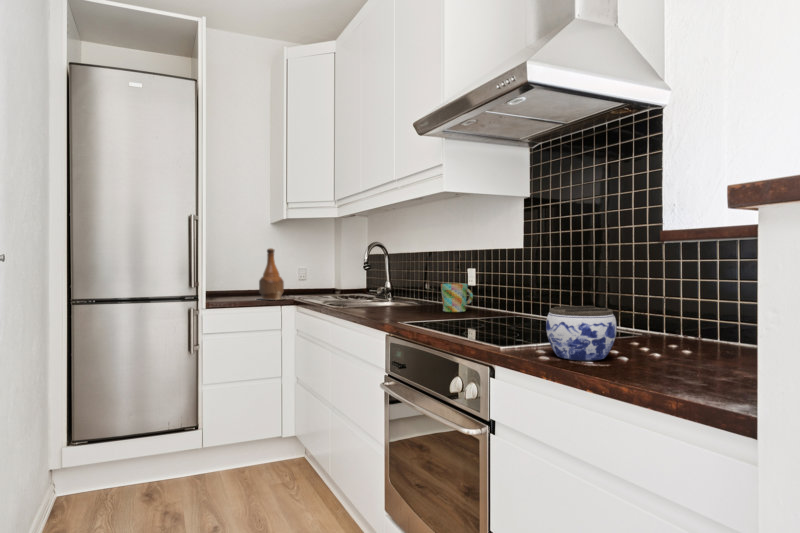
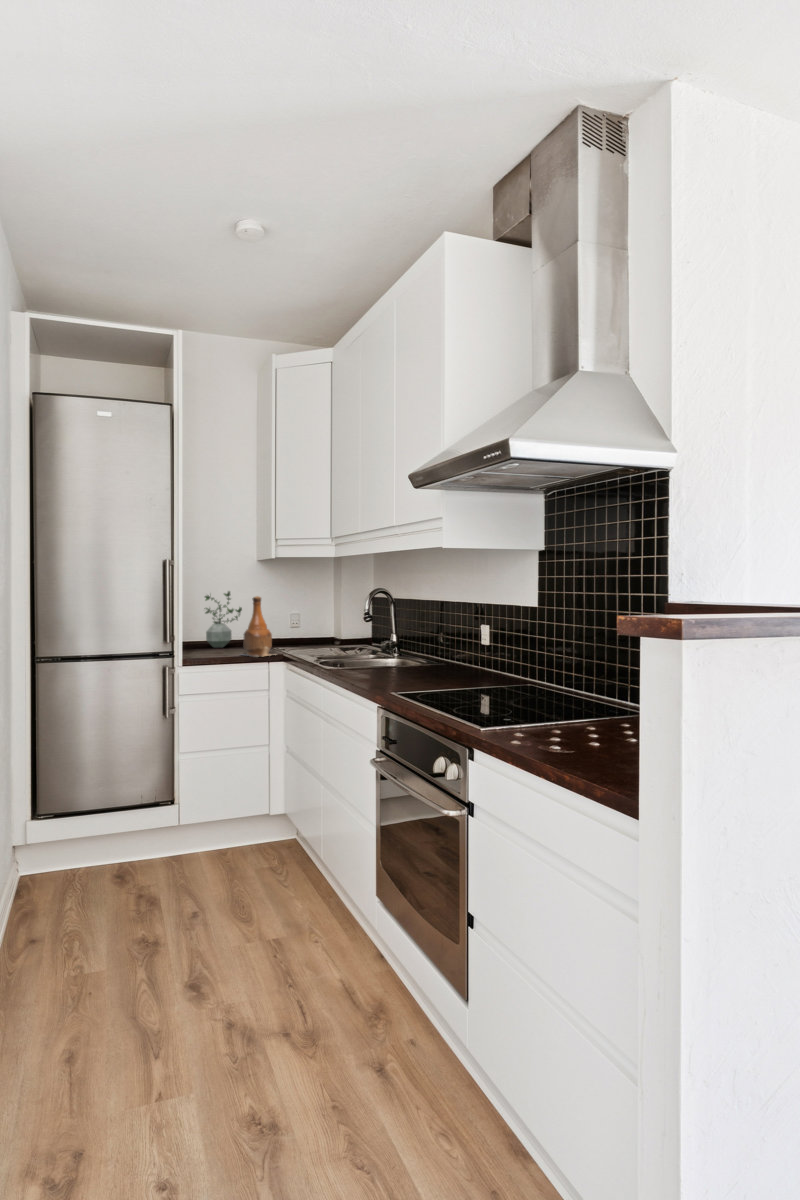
potted plant: none [224,246,257,295] -> present [205,591,242,647]
mug: present [441,283,473,312] -> none [447,644,484,677]
jar: present [546,306,617,361] -> none [522,690,591,747]

